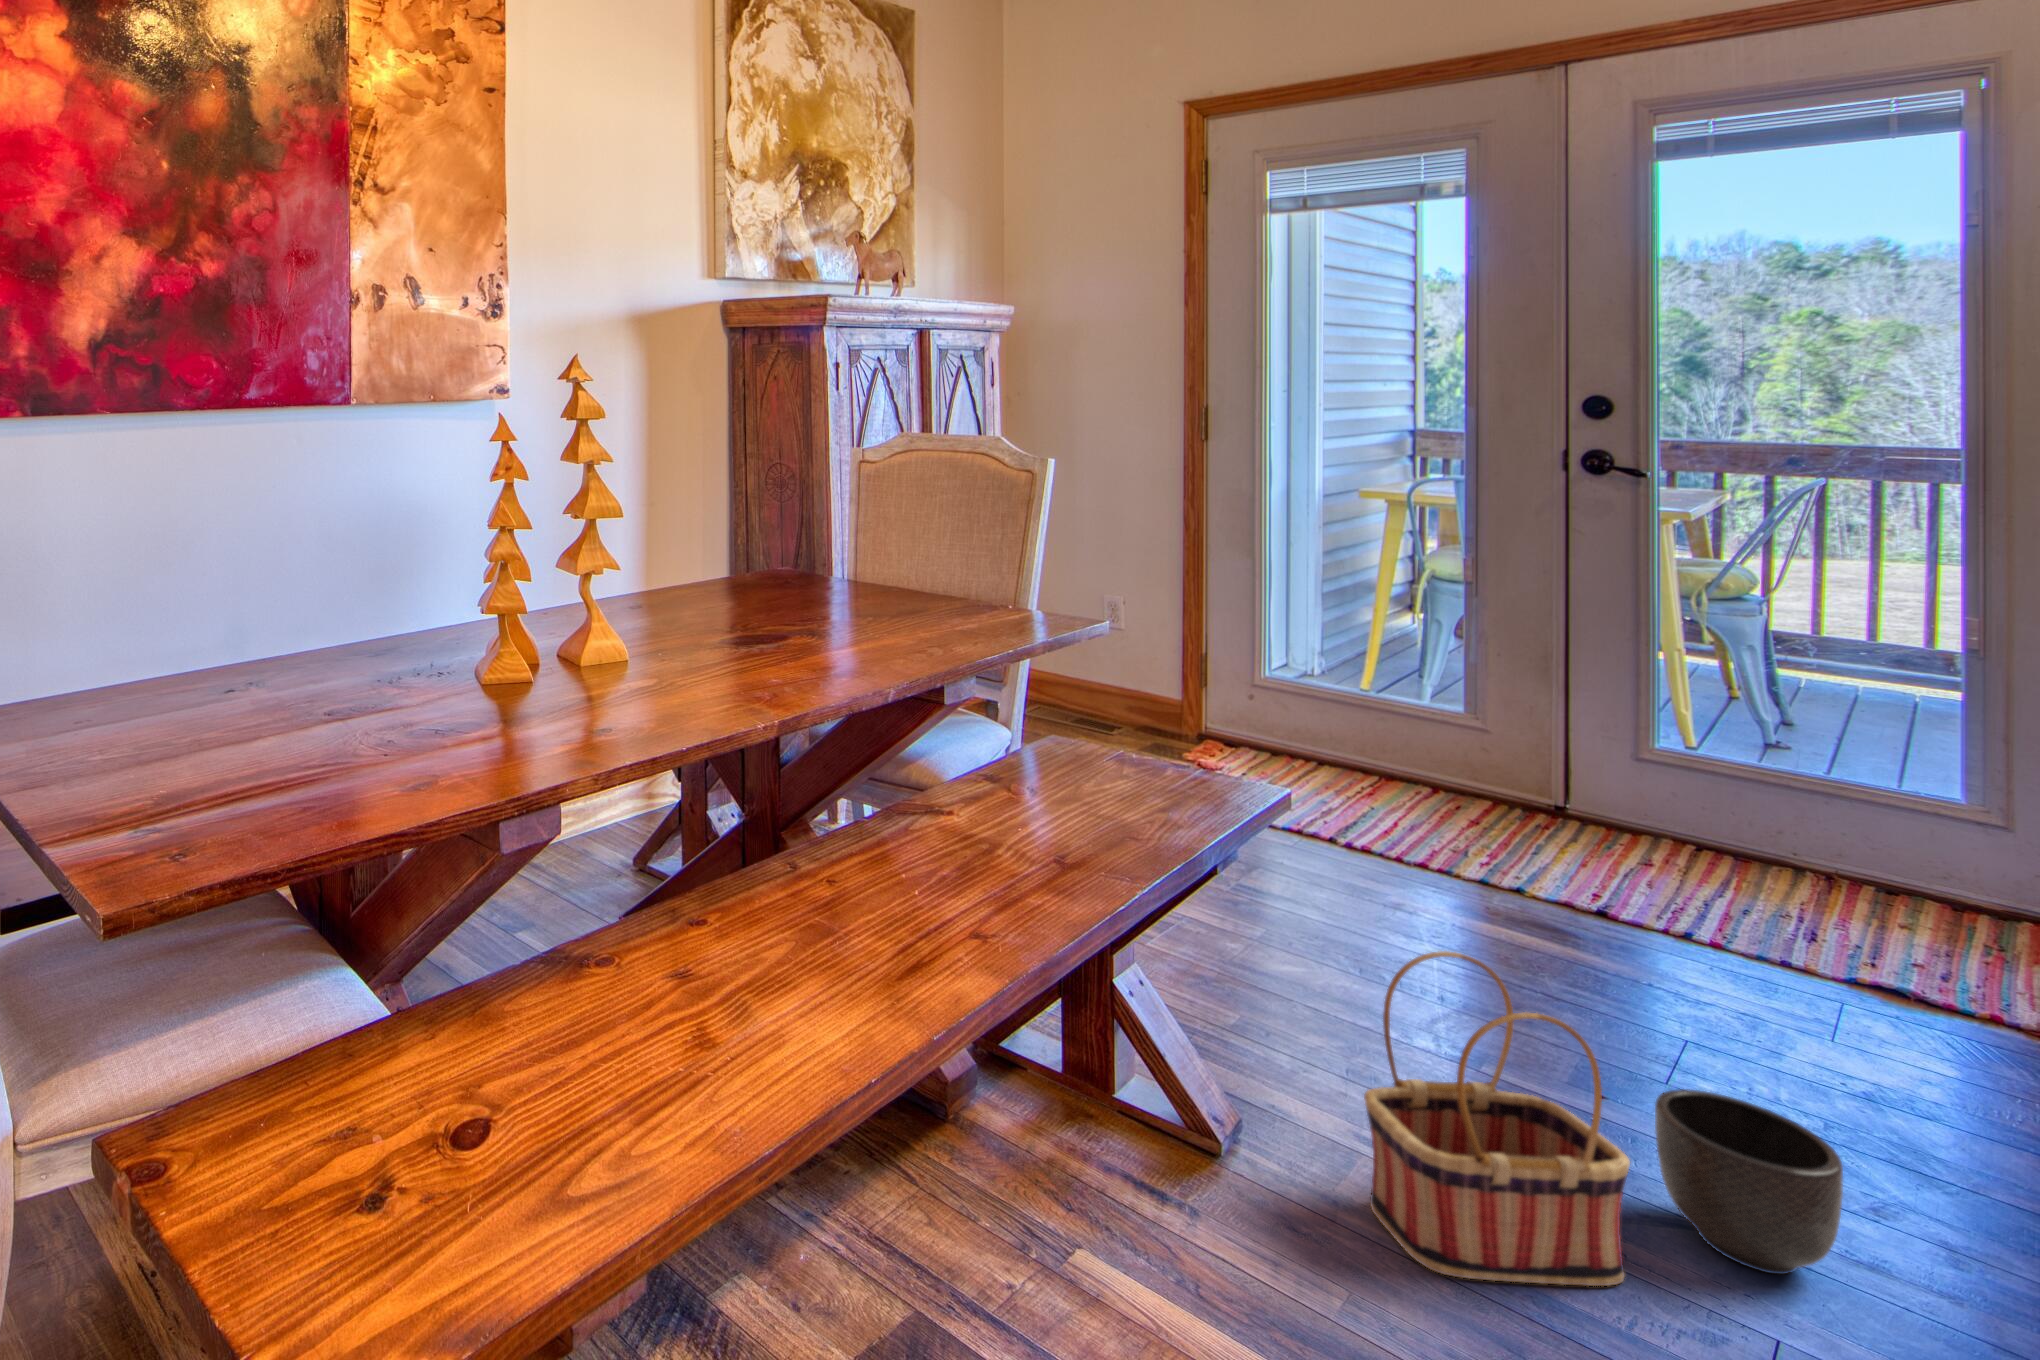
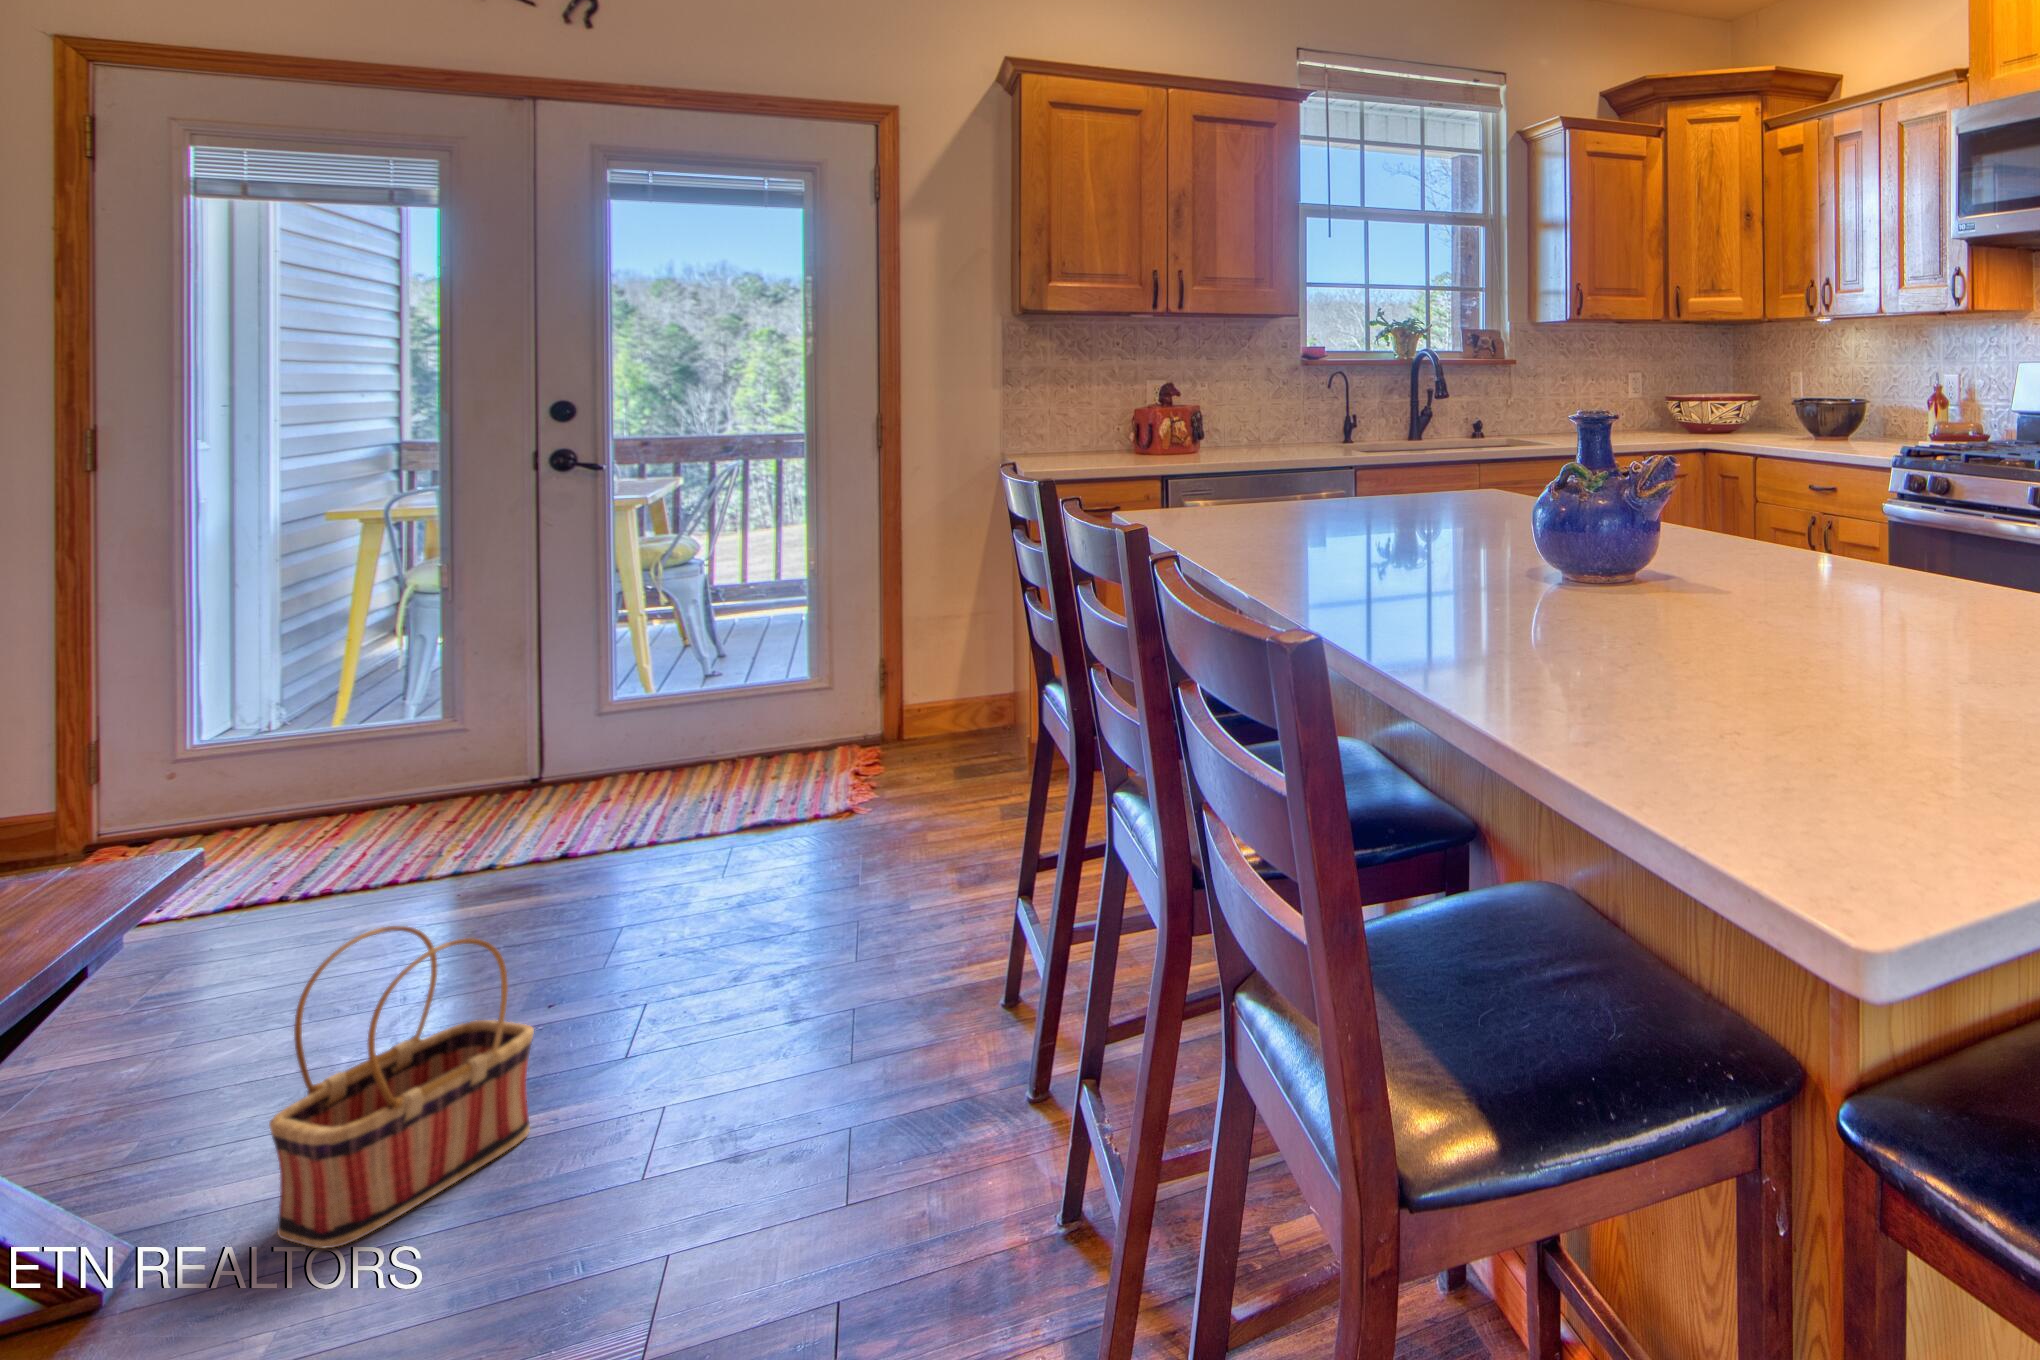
planter: present [1655,1089,1843,1274] -> none [563,933,688,1064]

